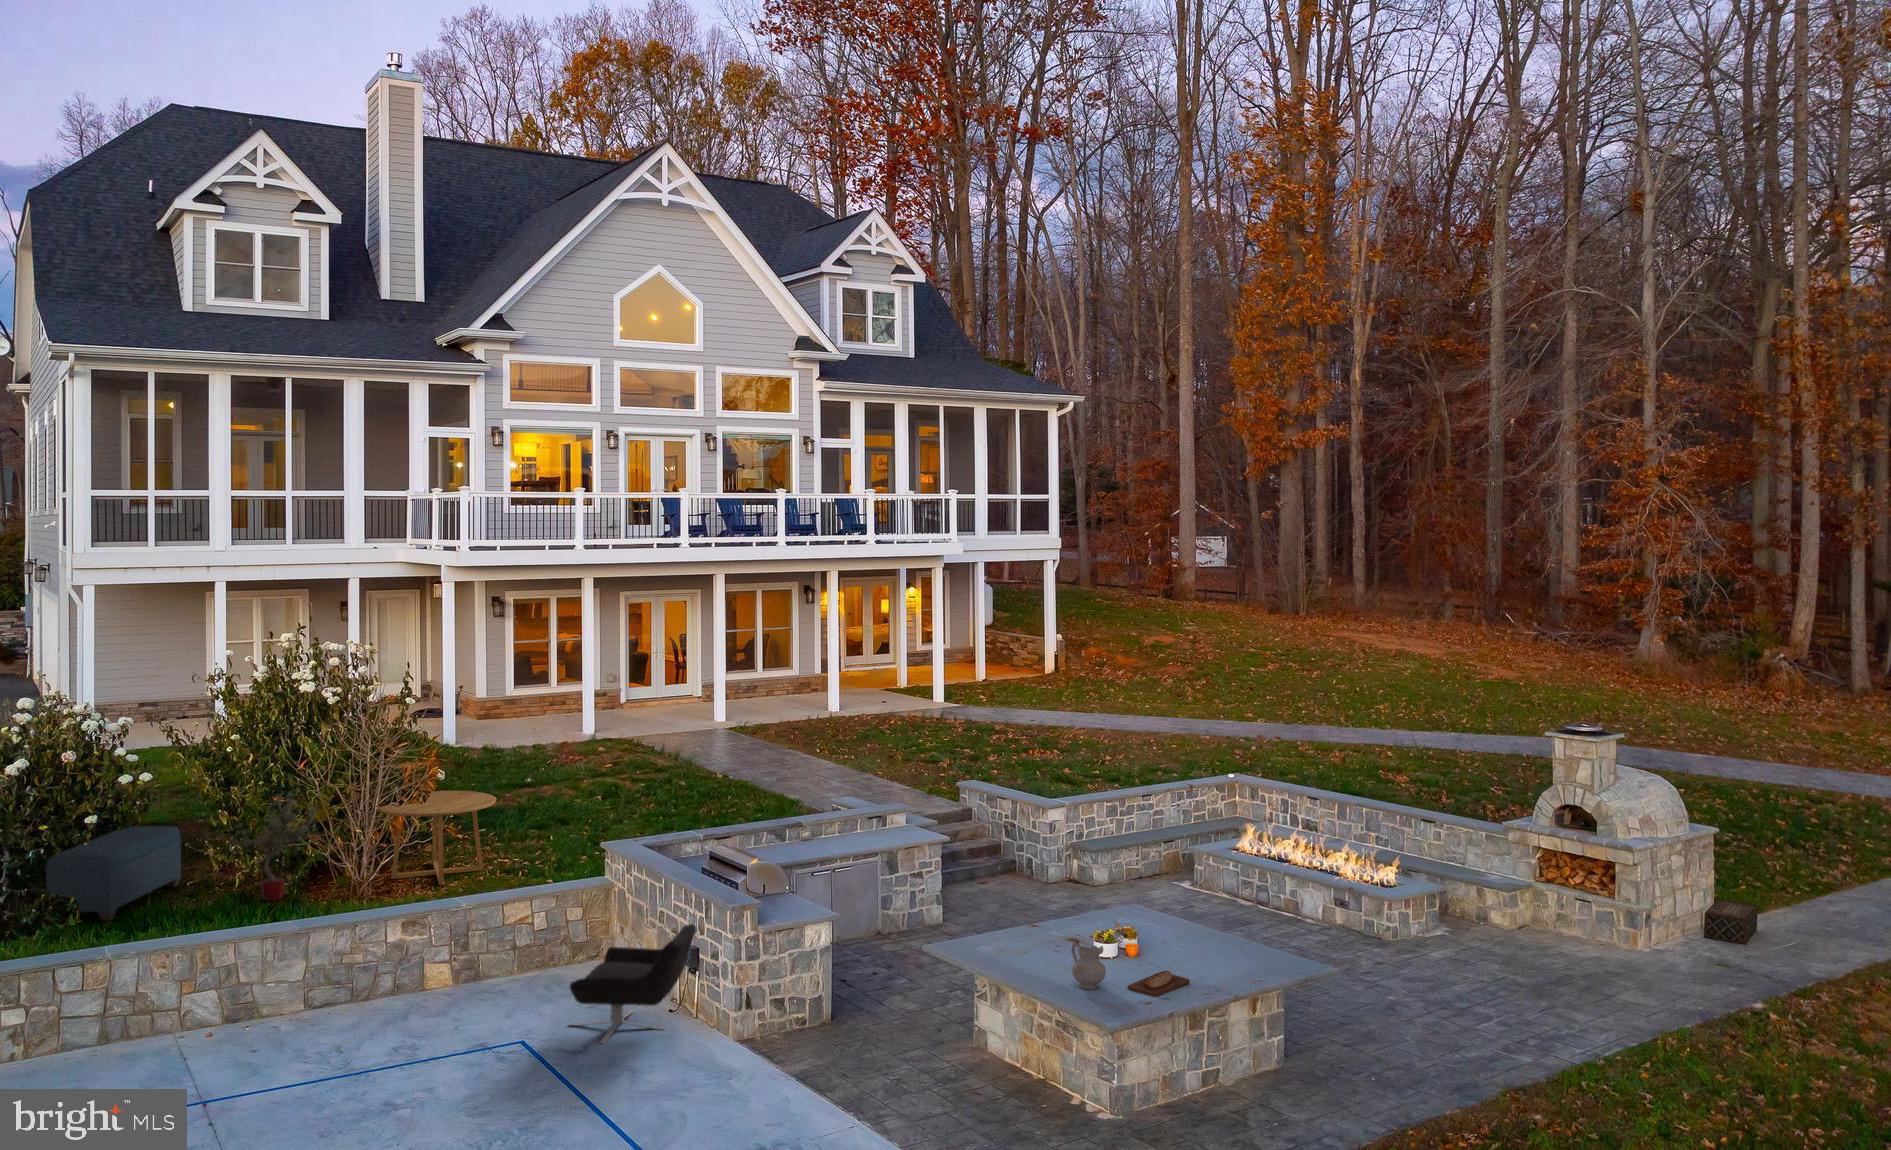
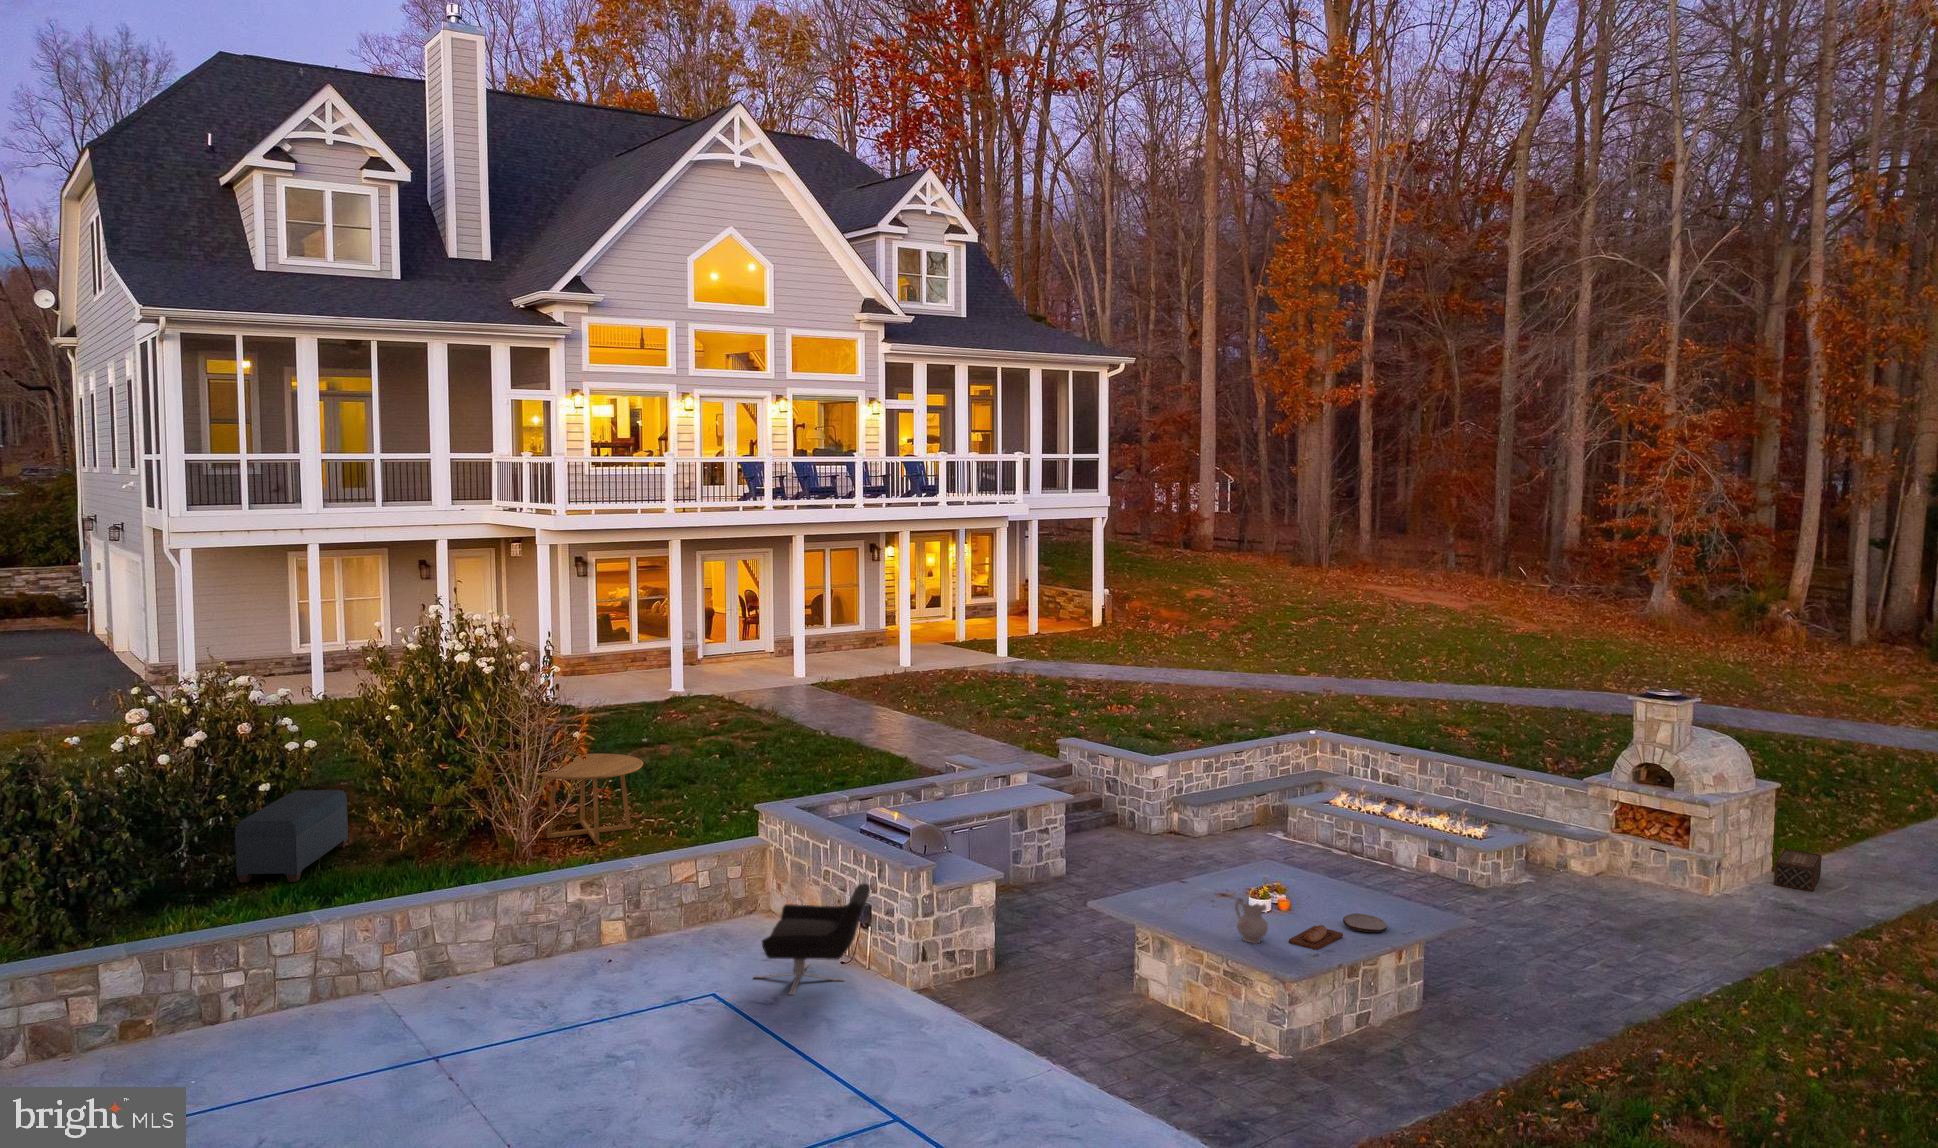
potted tree: present [229,792,316,901] -> none [398,757,485,861]
plate: none [1195,959,1241,979] -> present [1343,914,1387,932]

